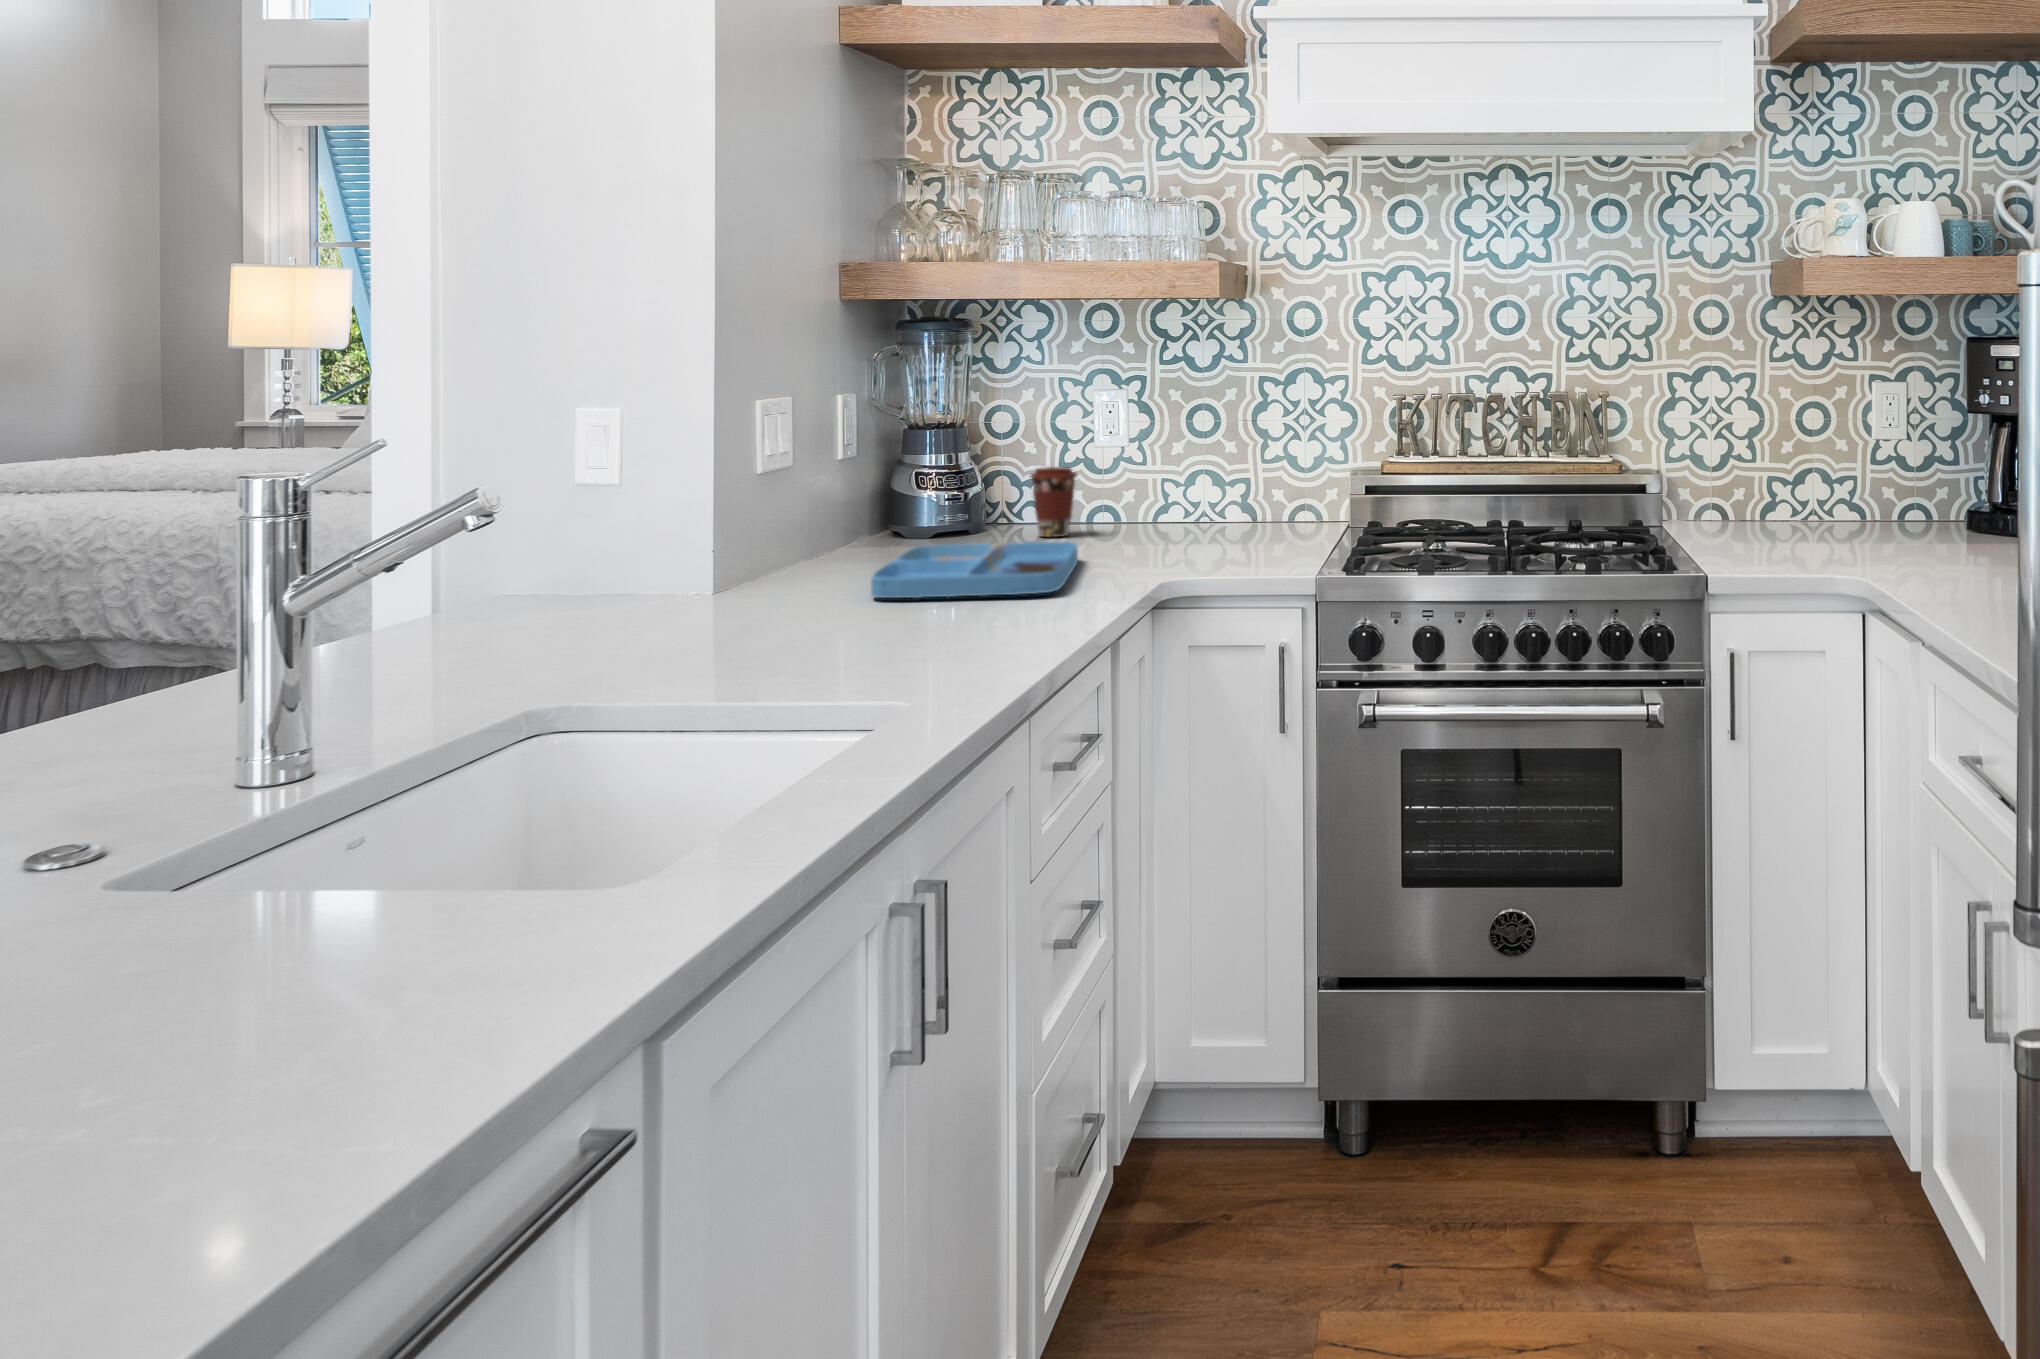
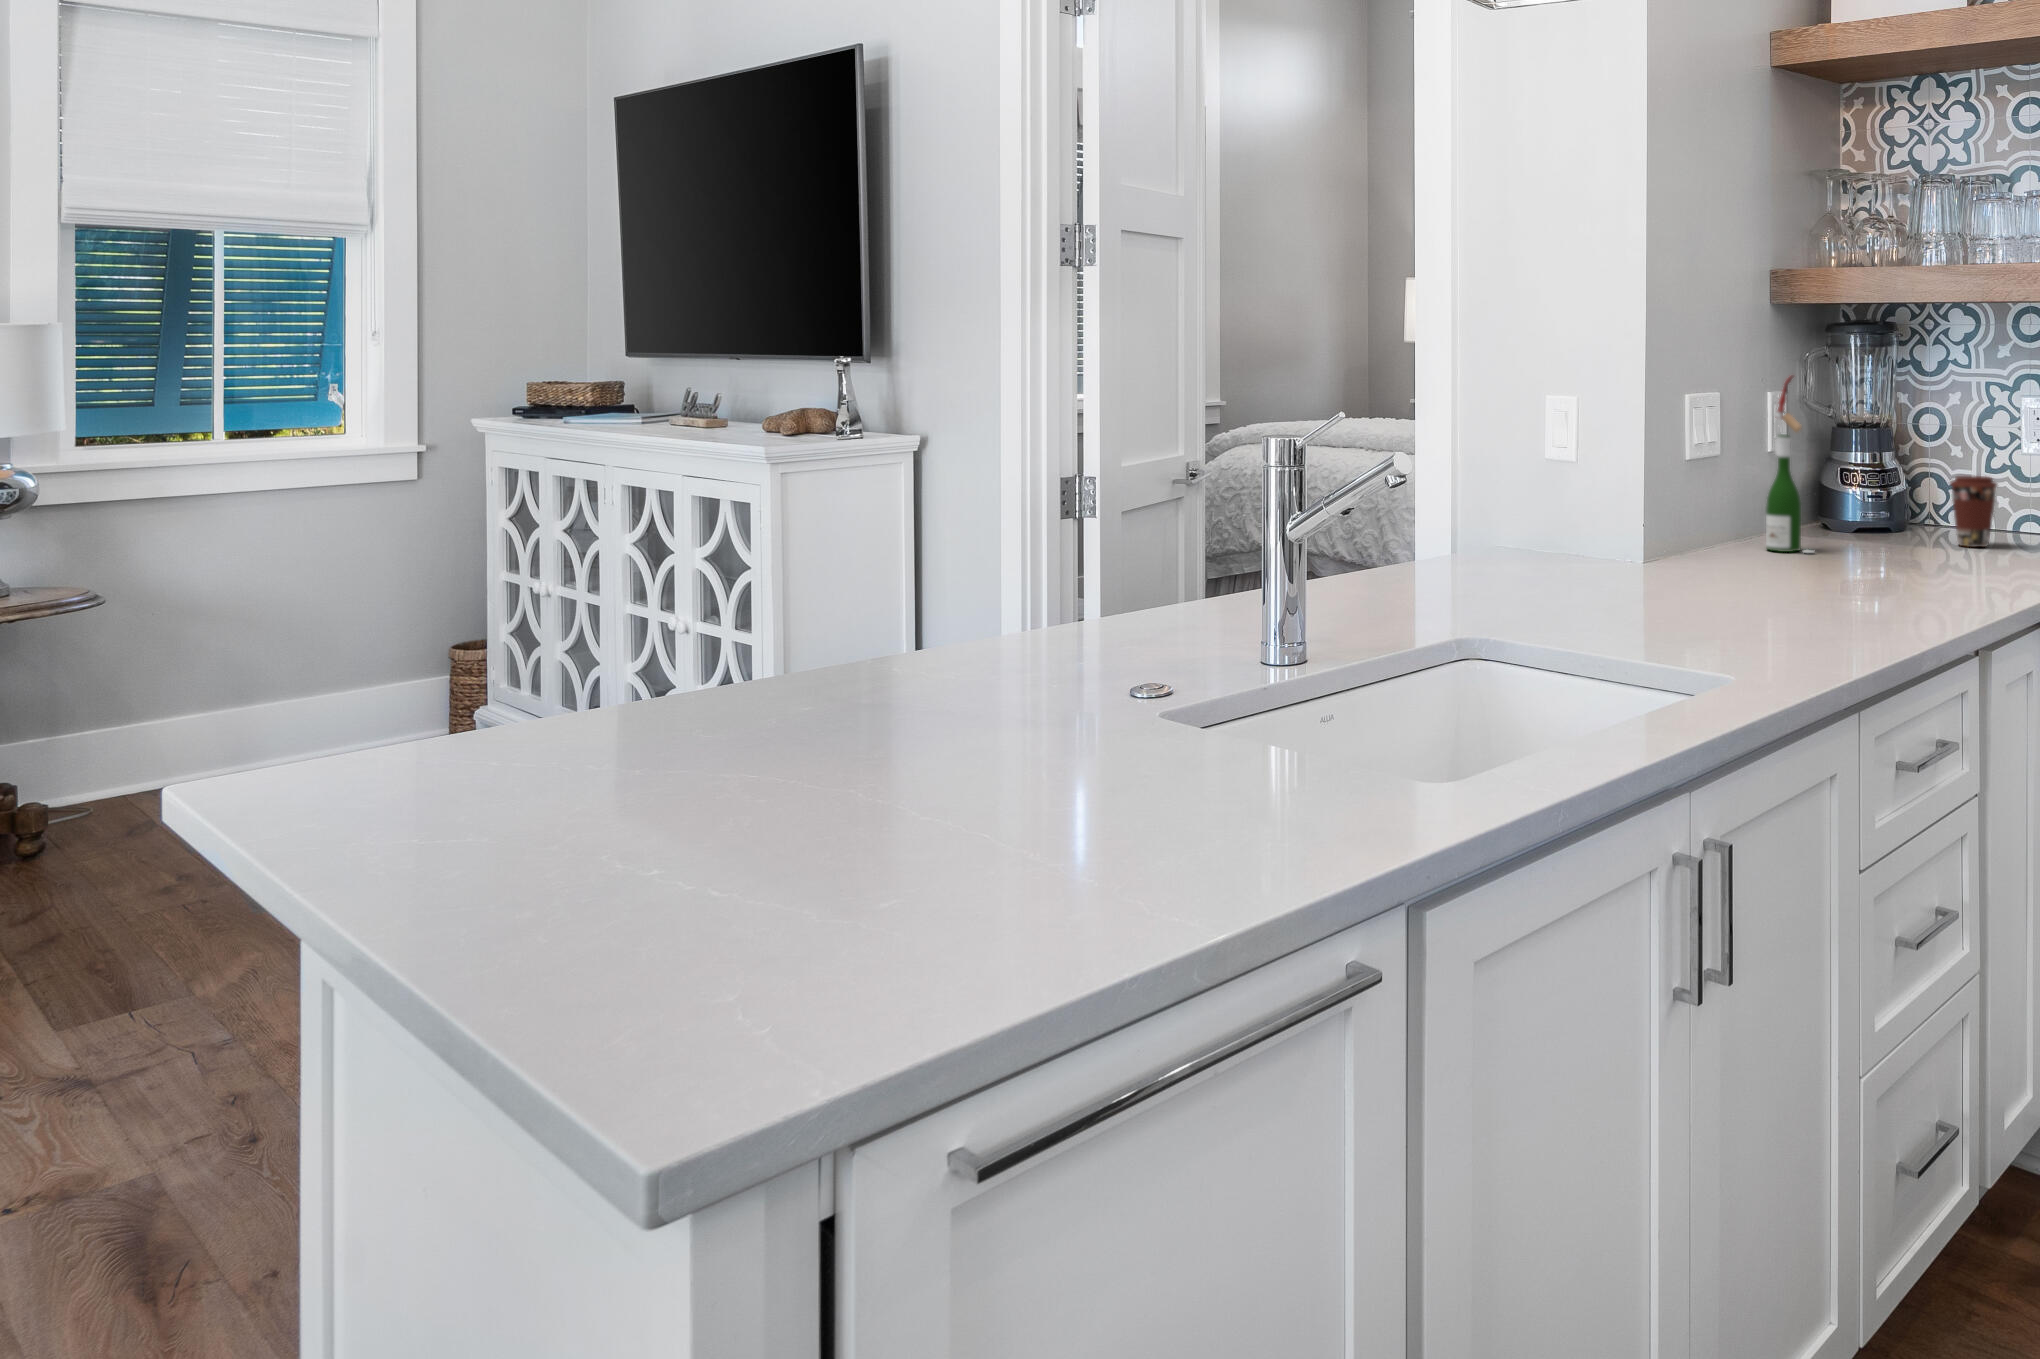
wine bottle: none [840,370,896,559] -> present [1766,376,1813,553]
tray: present [871,542,1078,598] -> none [1774,544,1984,601]

